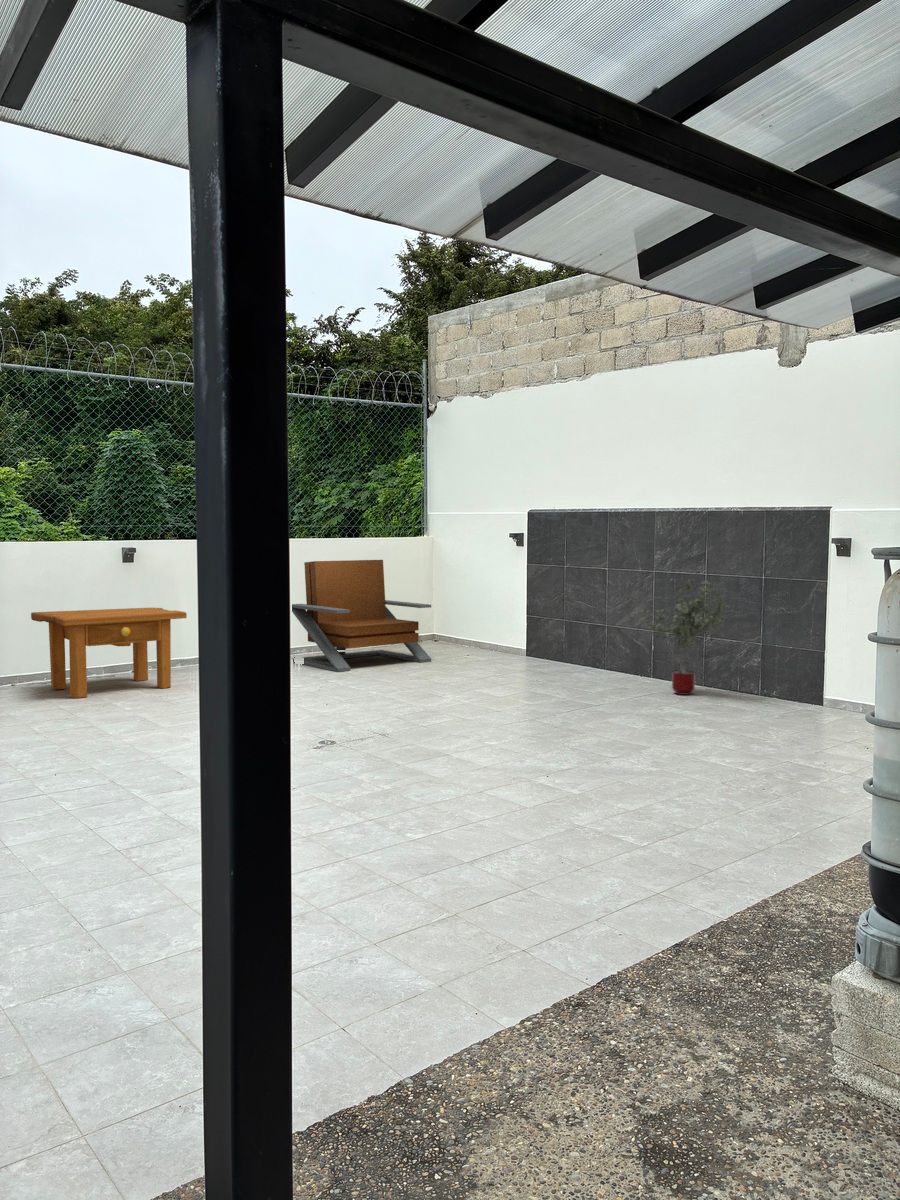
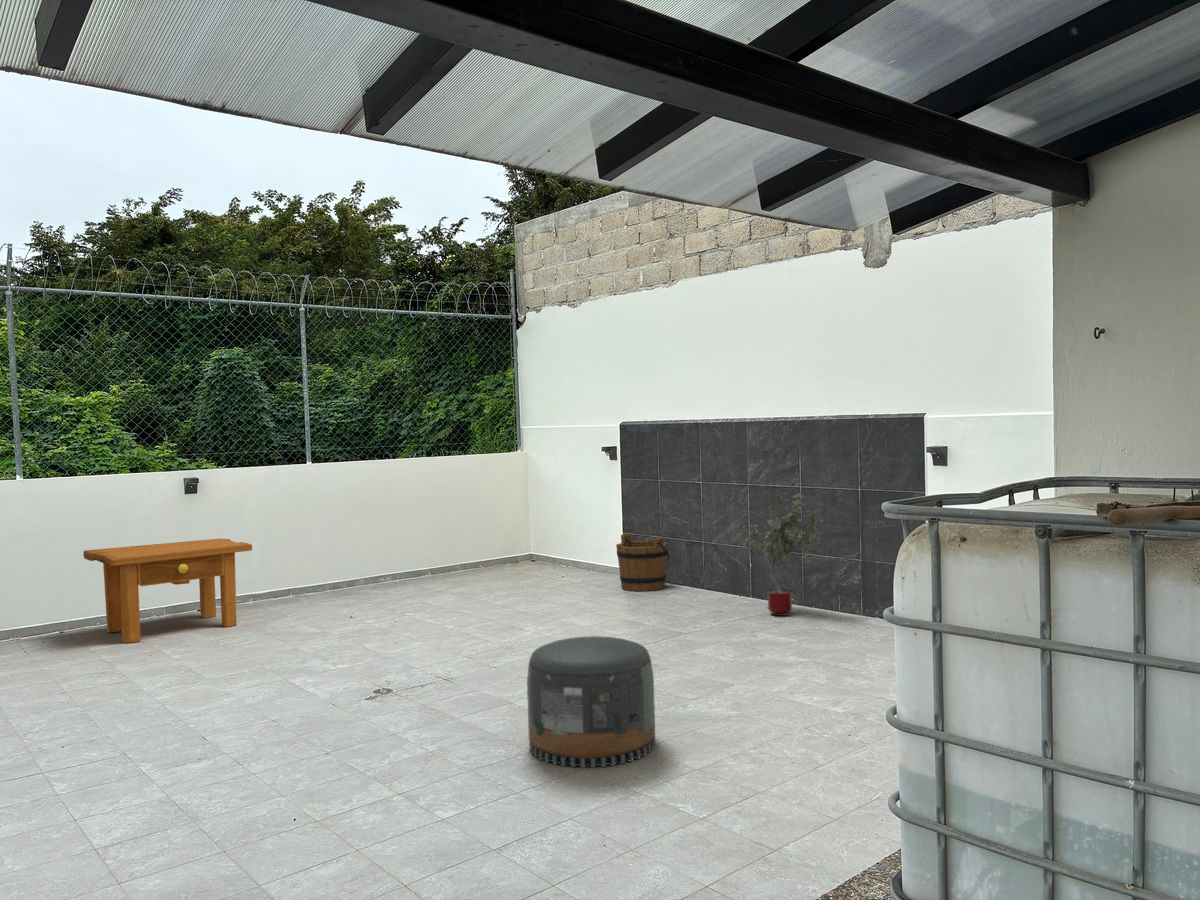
lounge chair: present [292,560,431,672] -> none [373,477,524,599]
bucket: none [523,618,573,672] -> present [616,534,669,591]
pouf: none [479,690,592,799] -> present [527,636,655,768]

